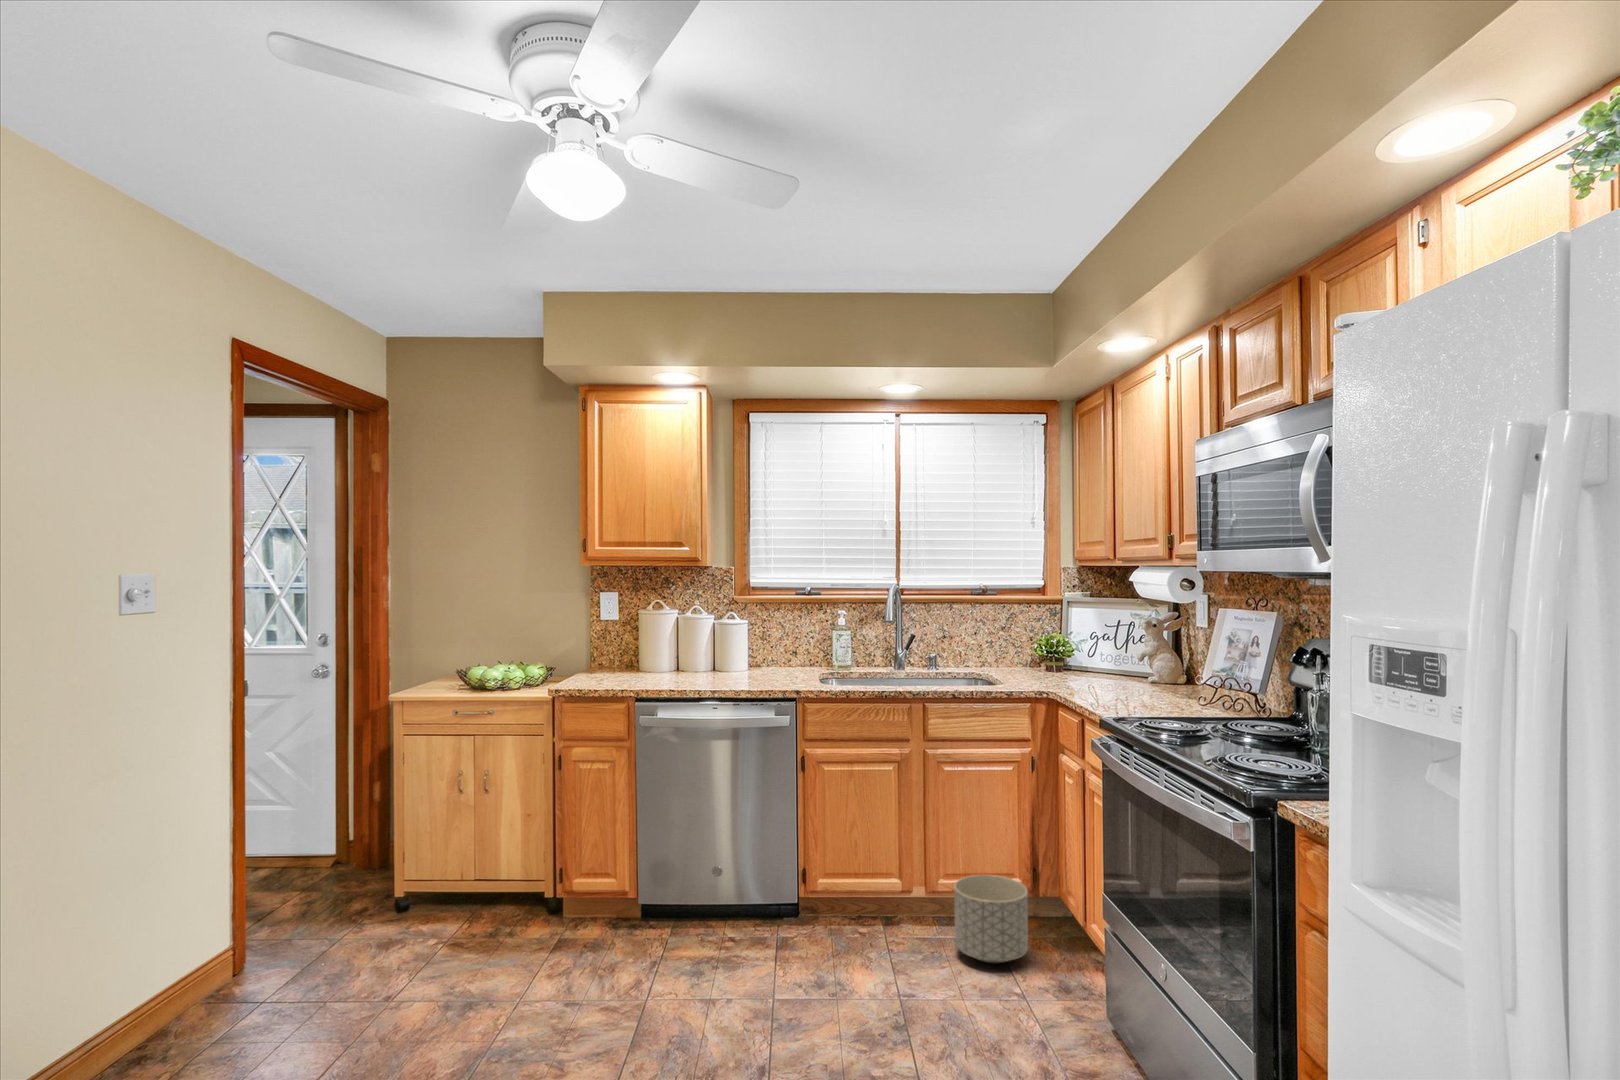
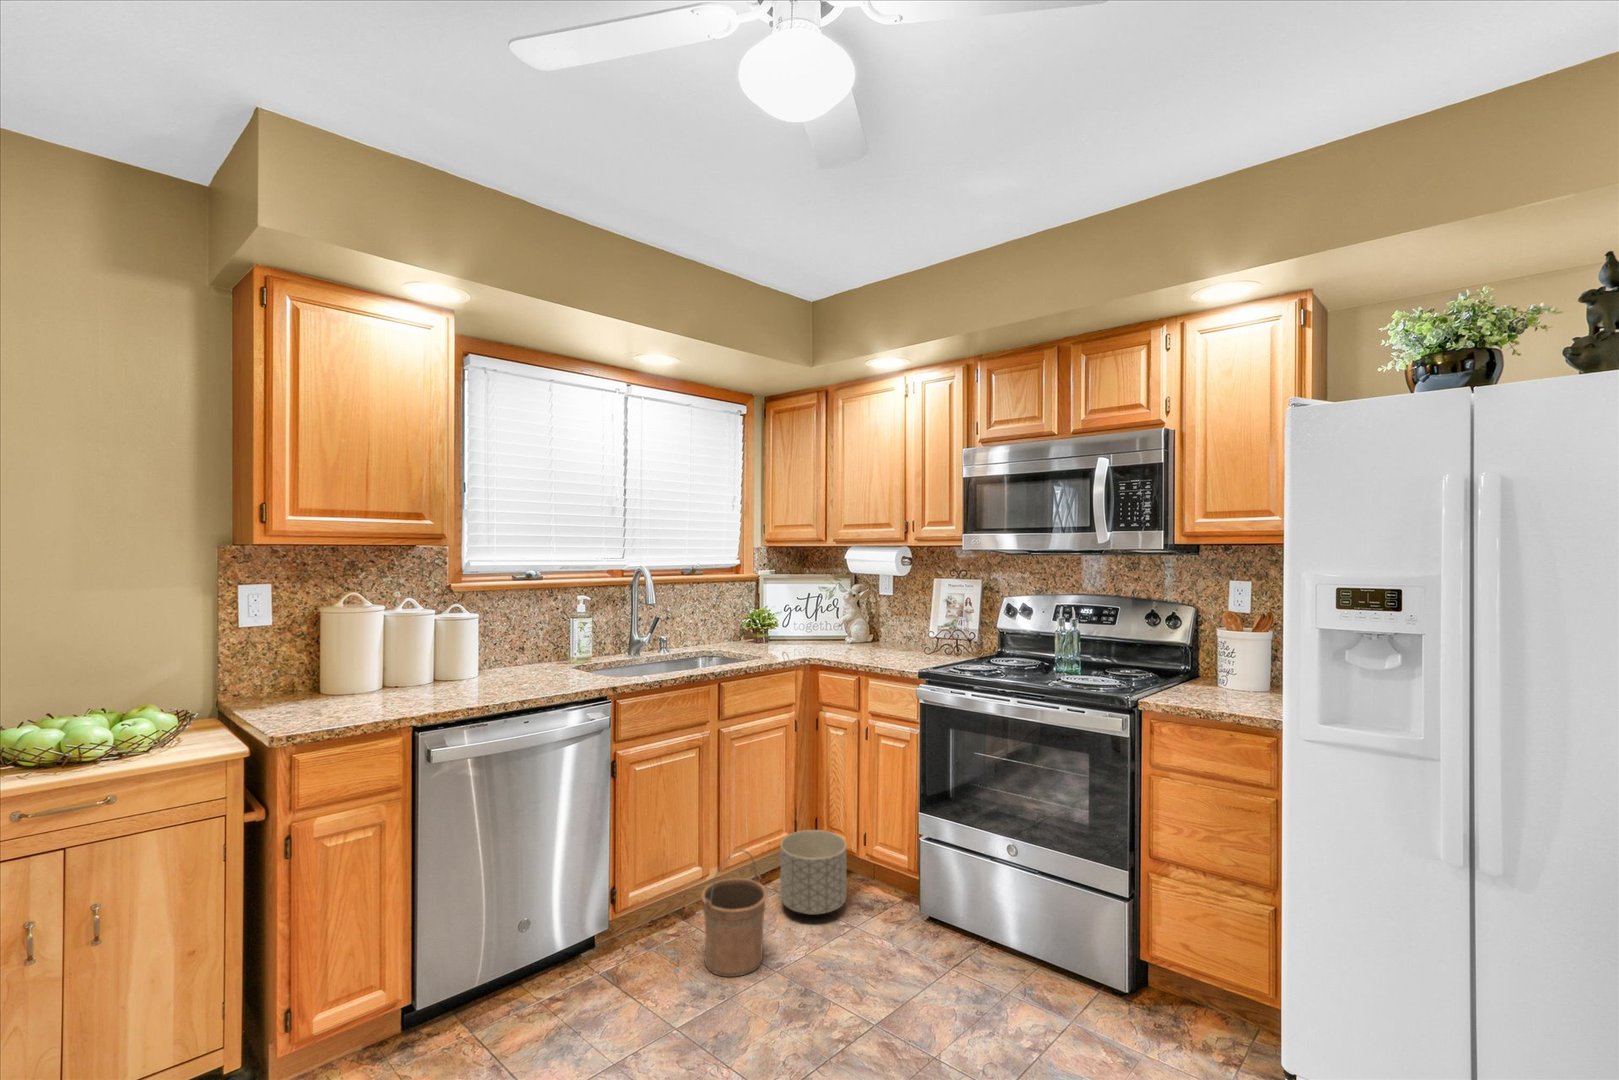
bucket: none [837,859,908,974] -> present [701,850,767,977]

